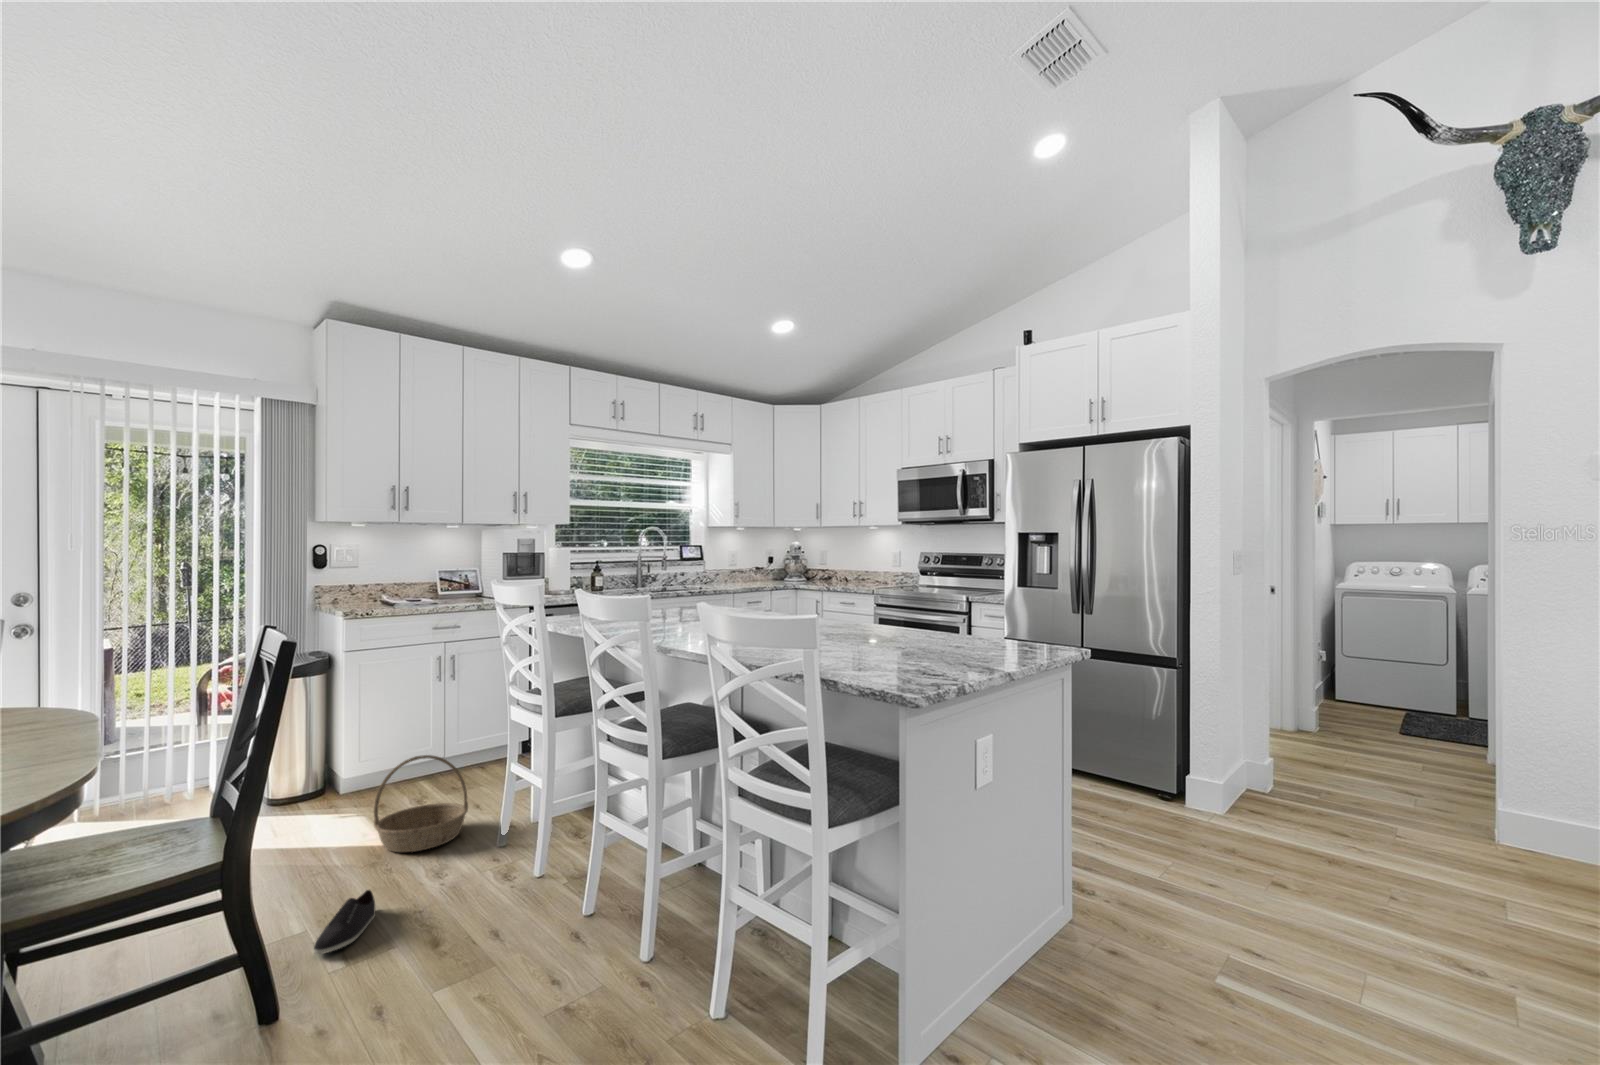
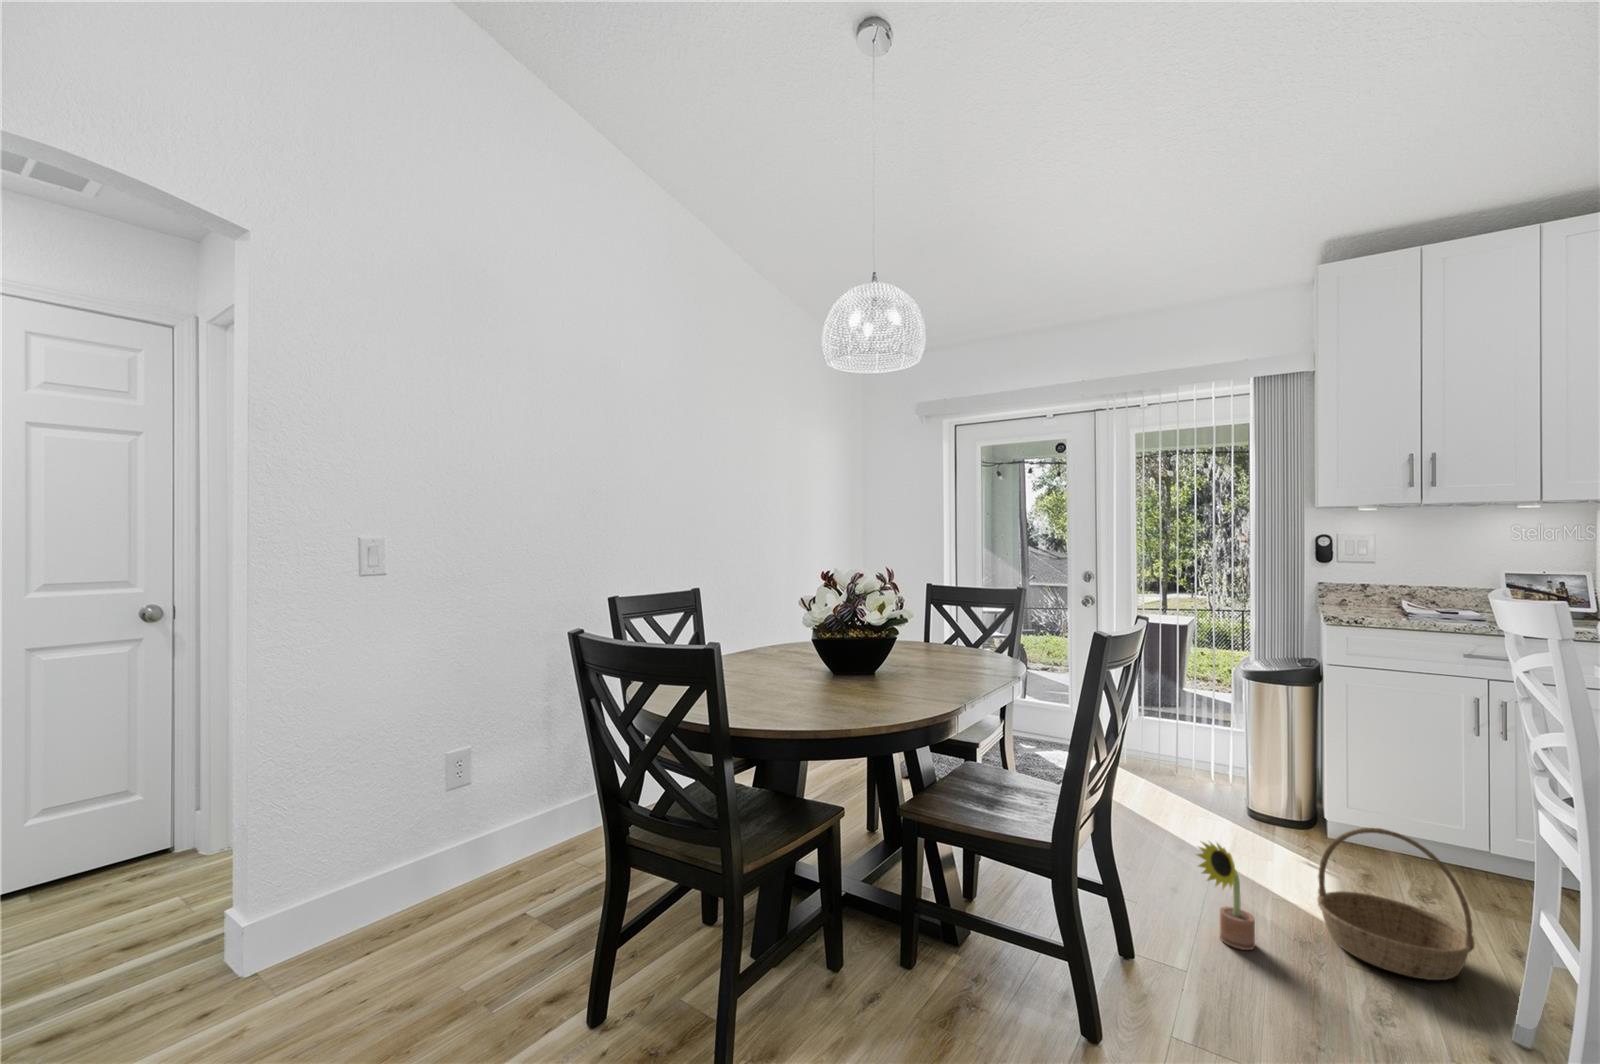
decorative plant: none [294,811,345,893] -> present [1197,842,1255,950]
shoe: present [313,890,376,954] -> none [1163,968,1260,1026]

